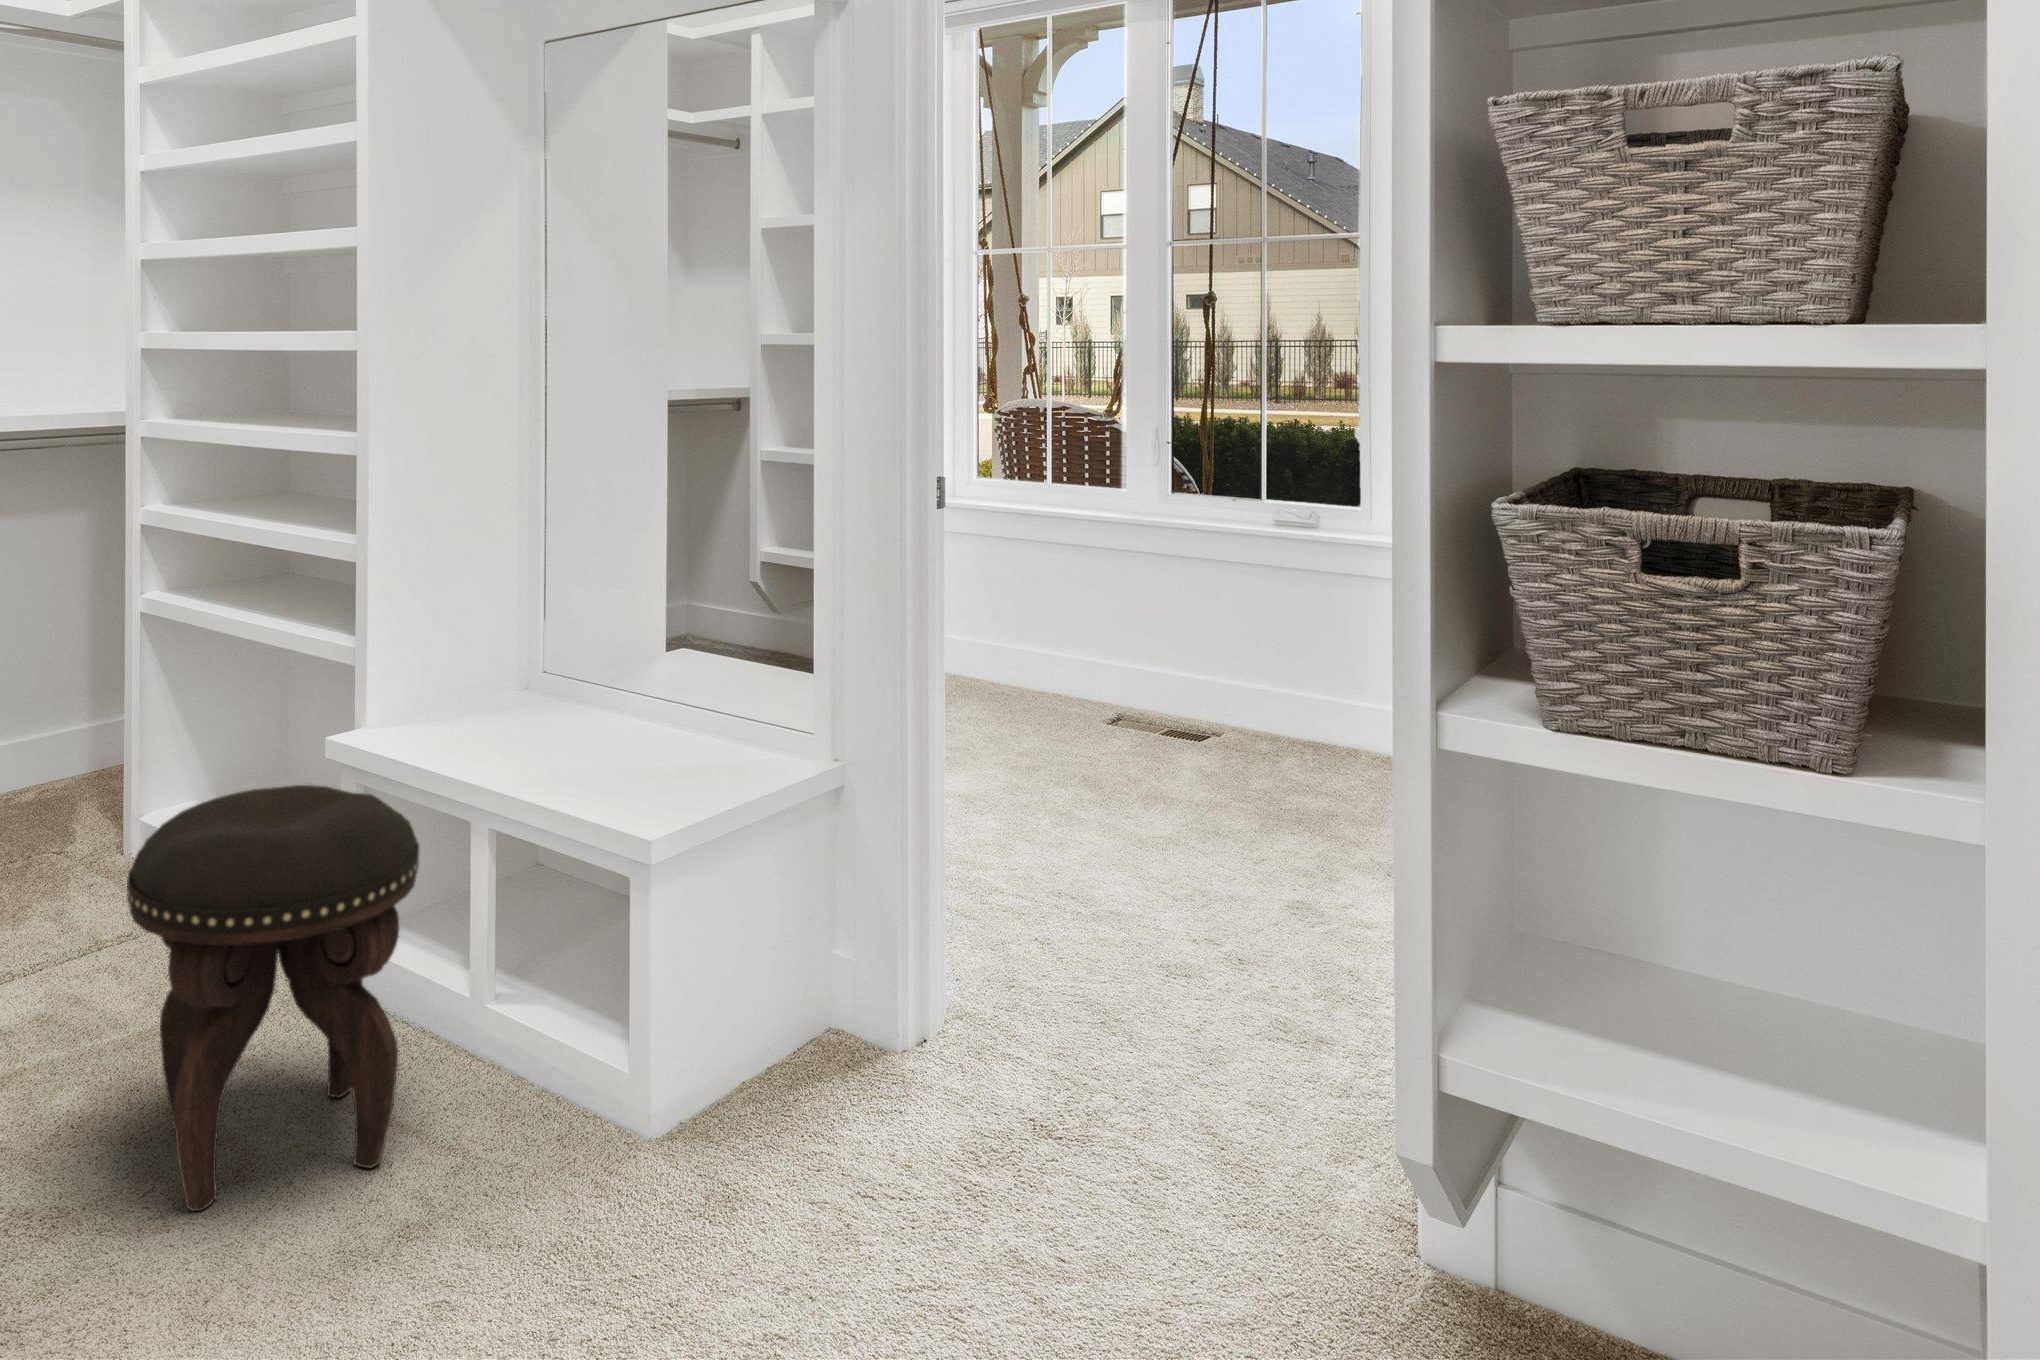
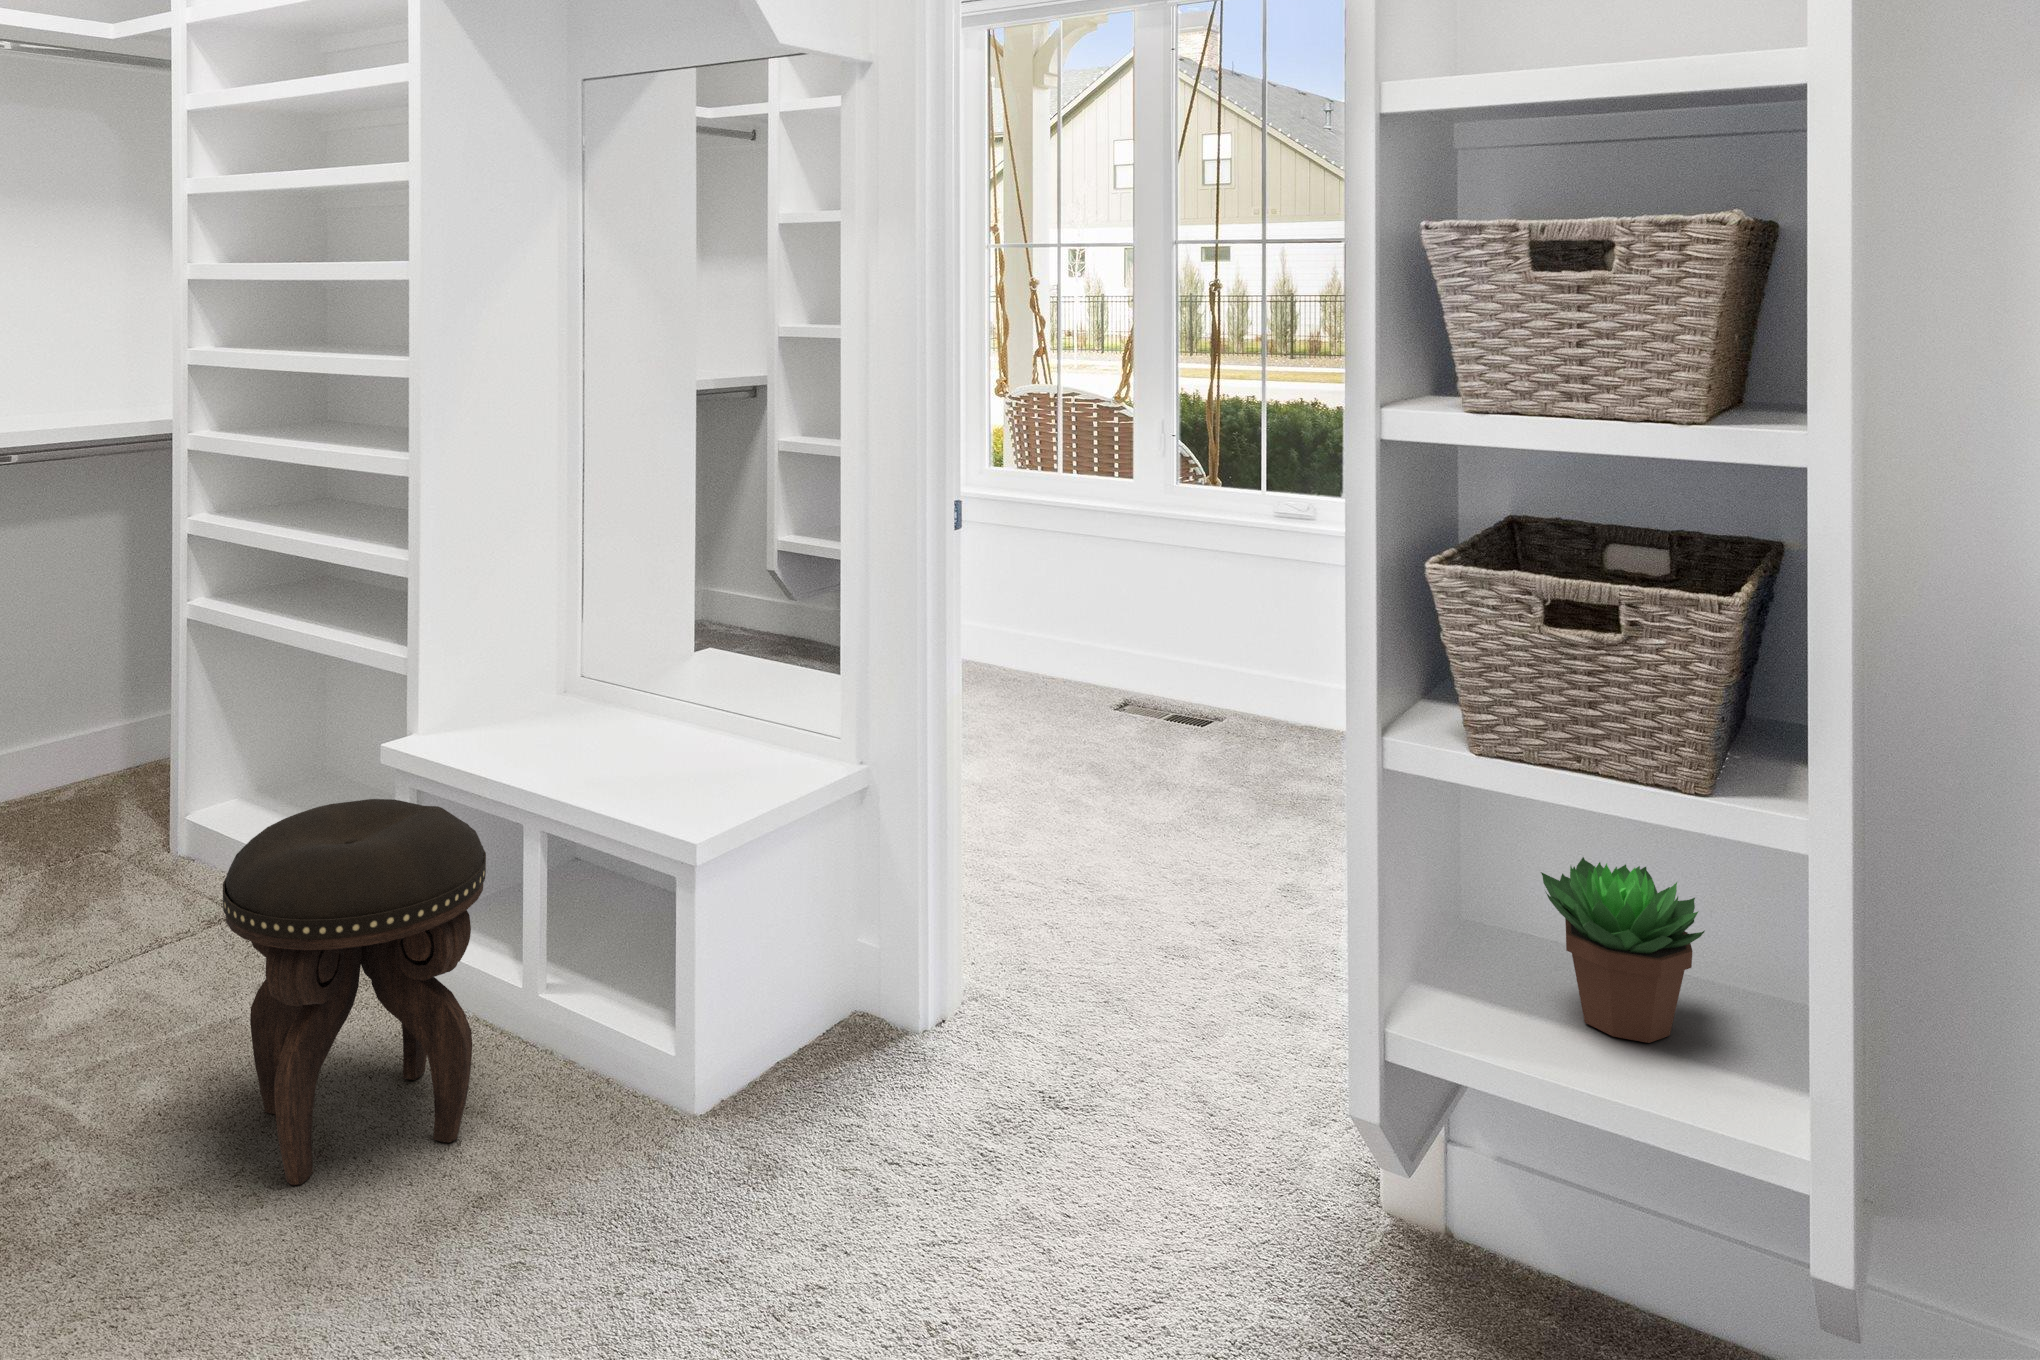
succulent plant: none [1629,860,1841,1083] -> present [1541,857,1705,1043]

